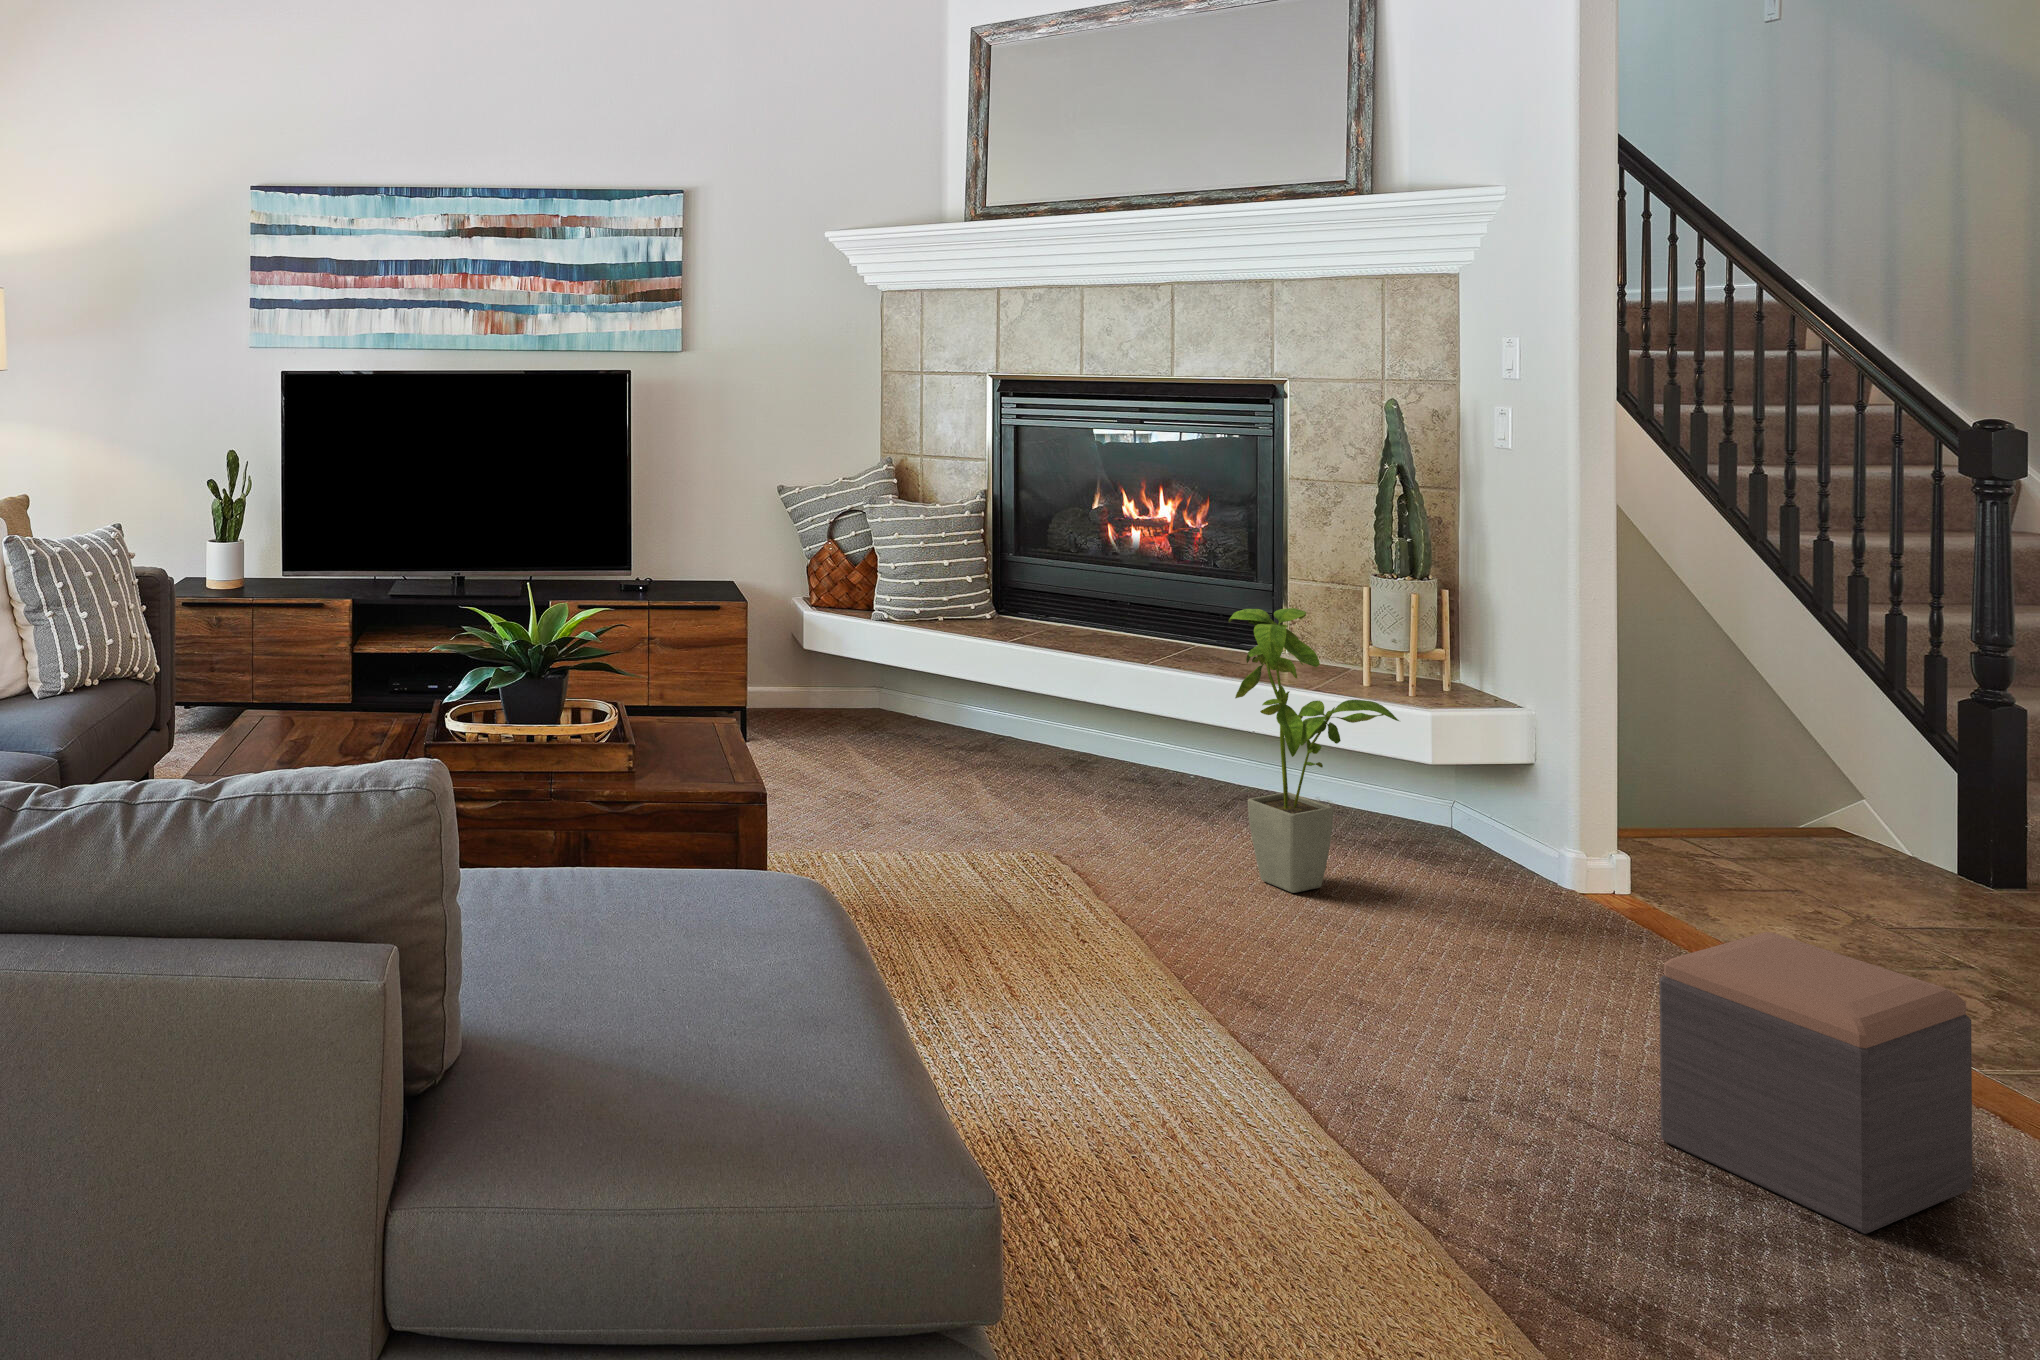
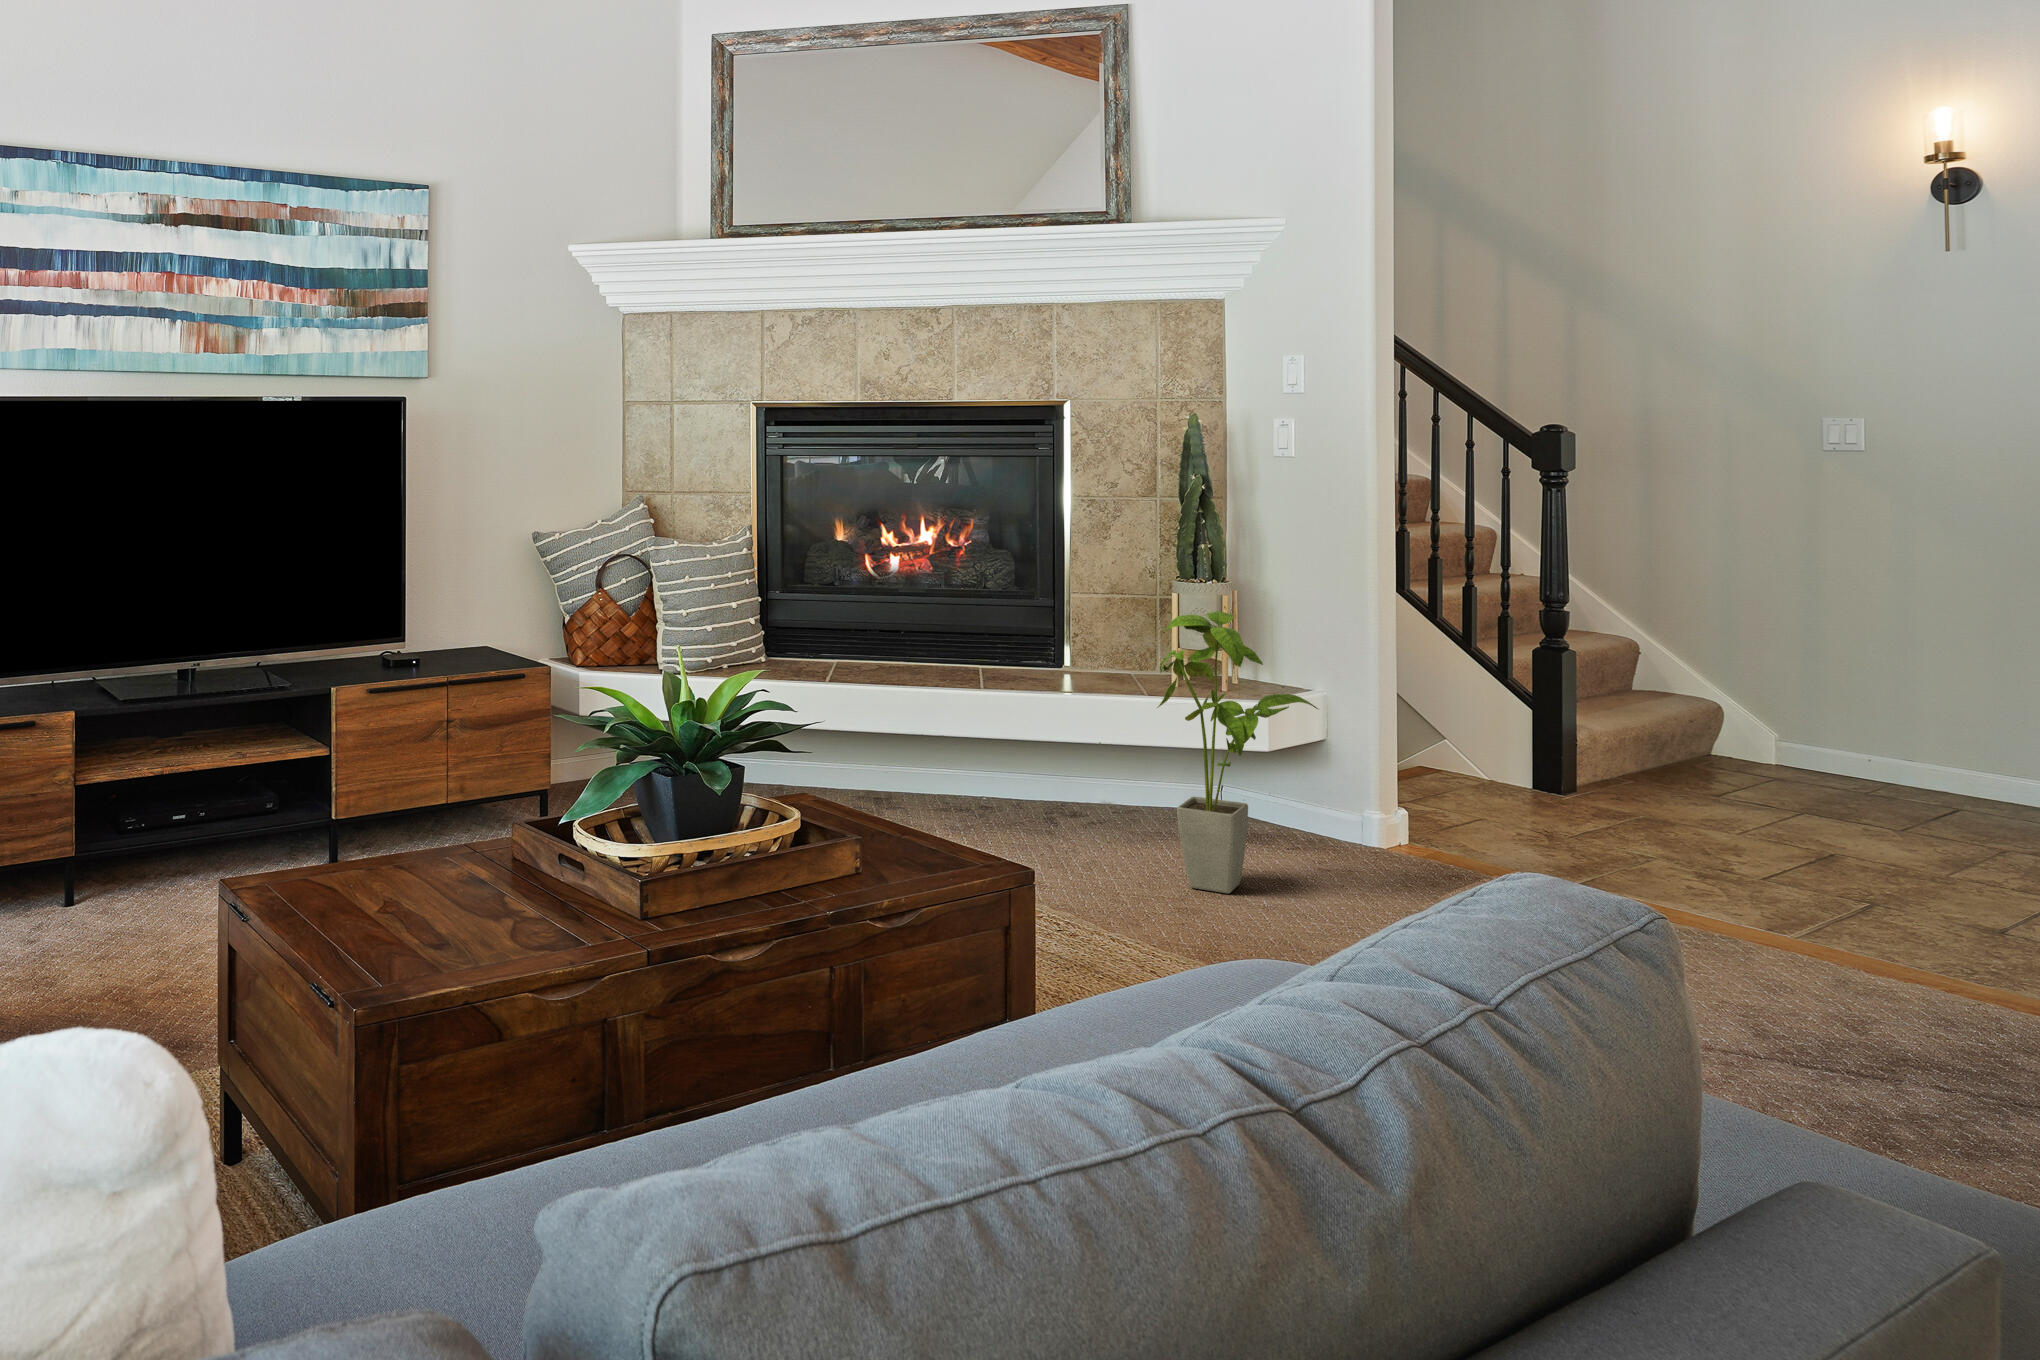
footstool: present [1660,932,1972,1234] -> none [1746,838,1951,1068]

